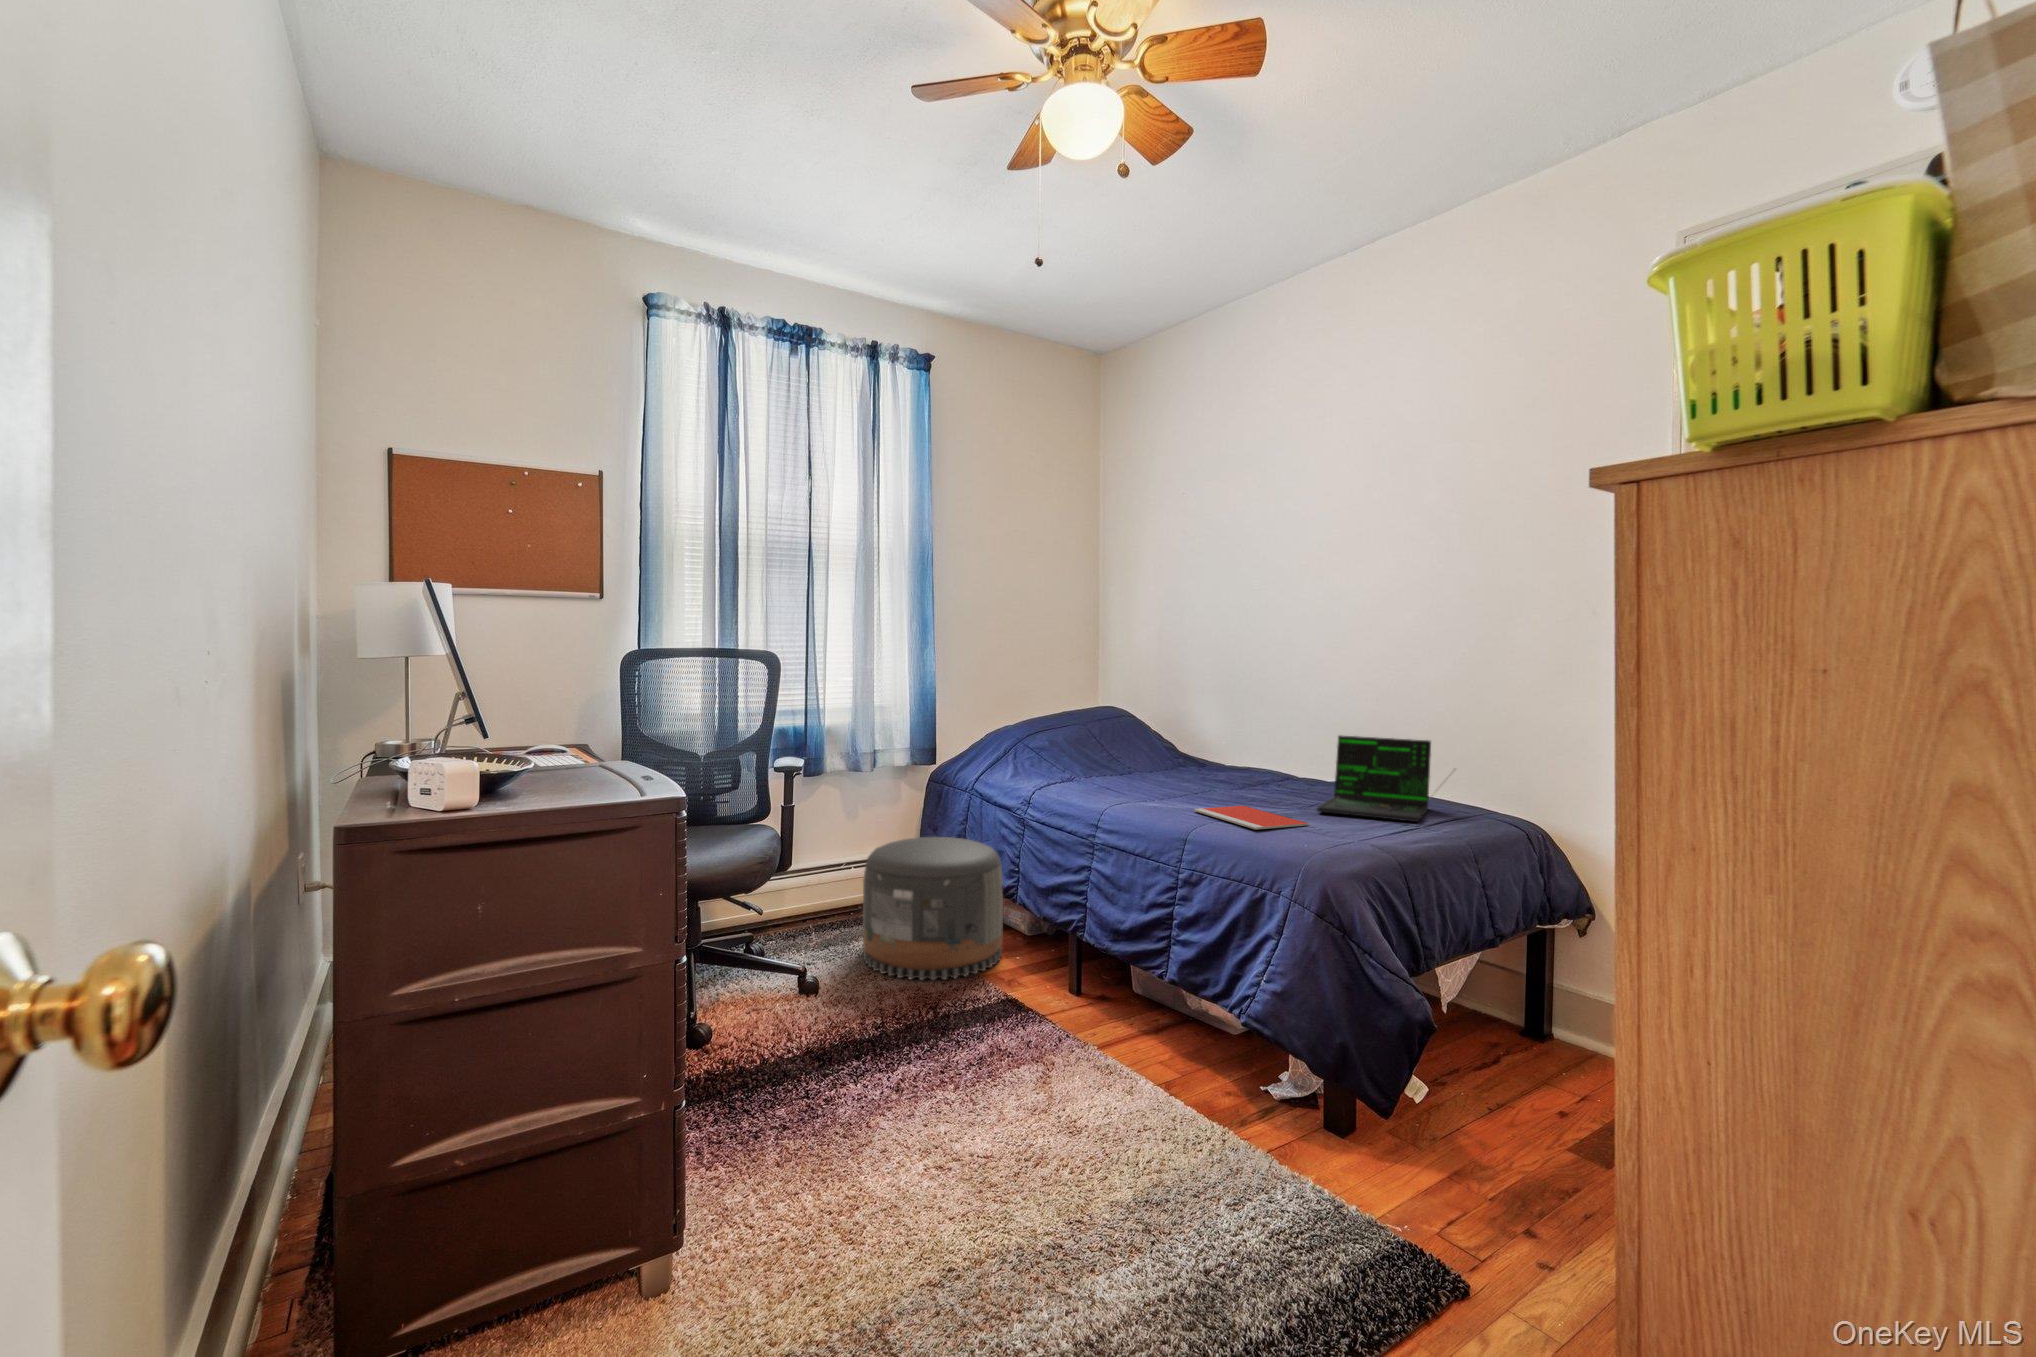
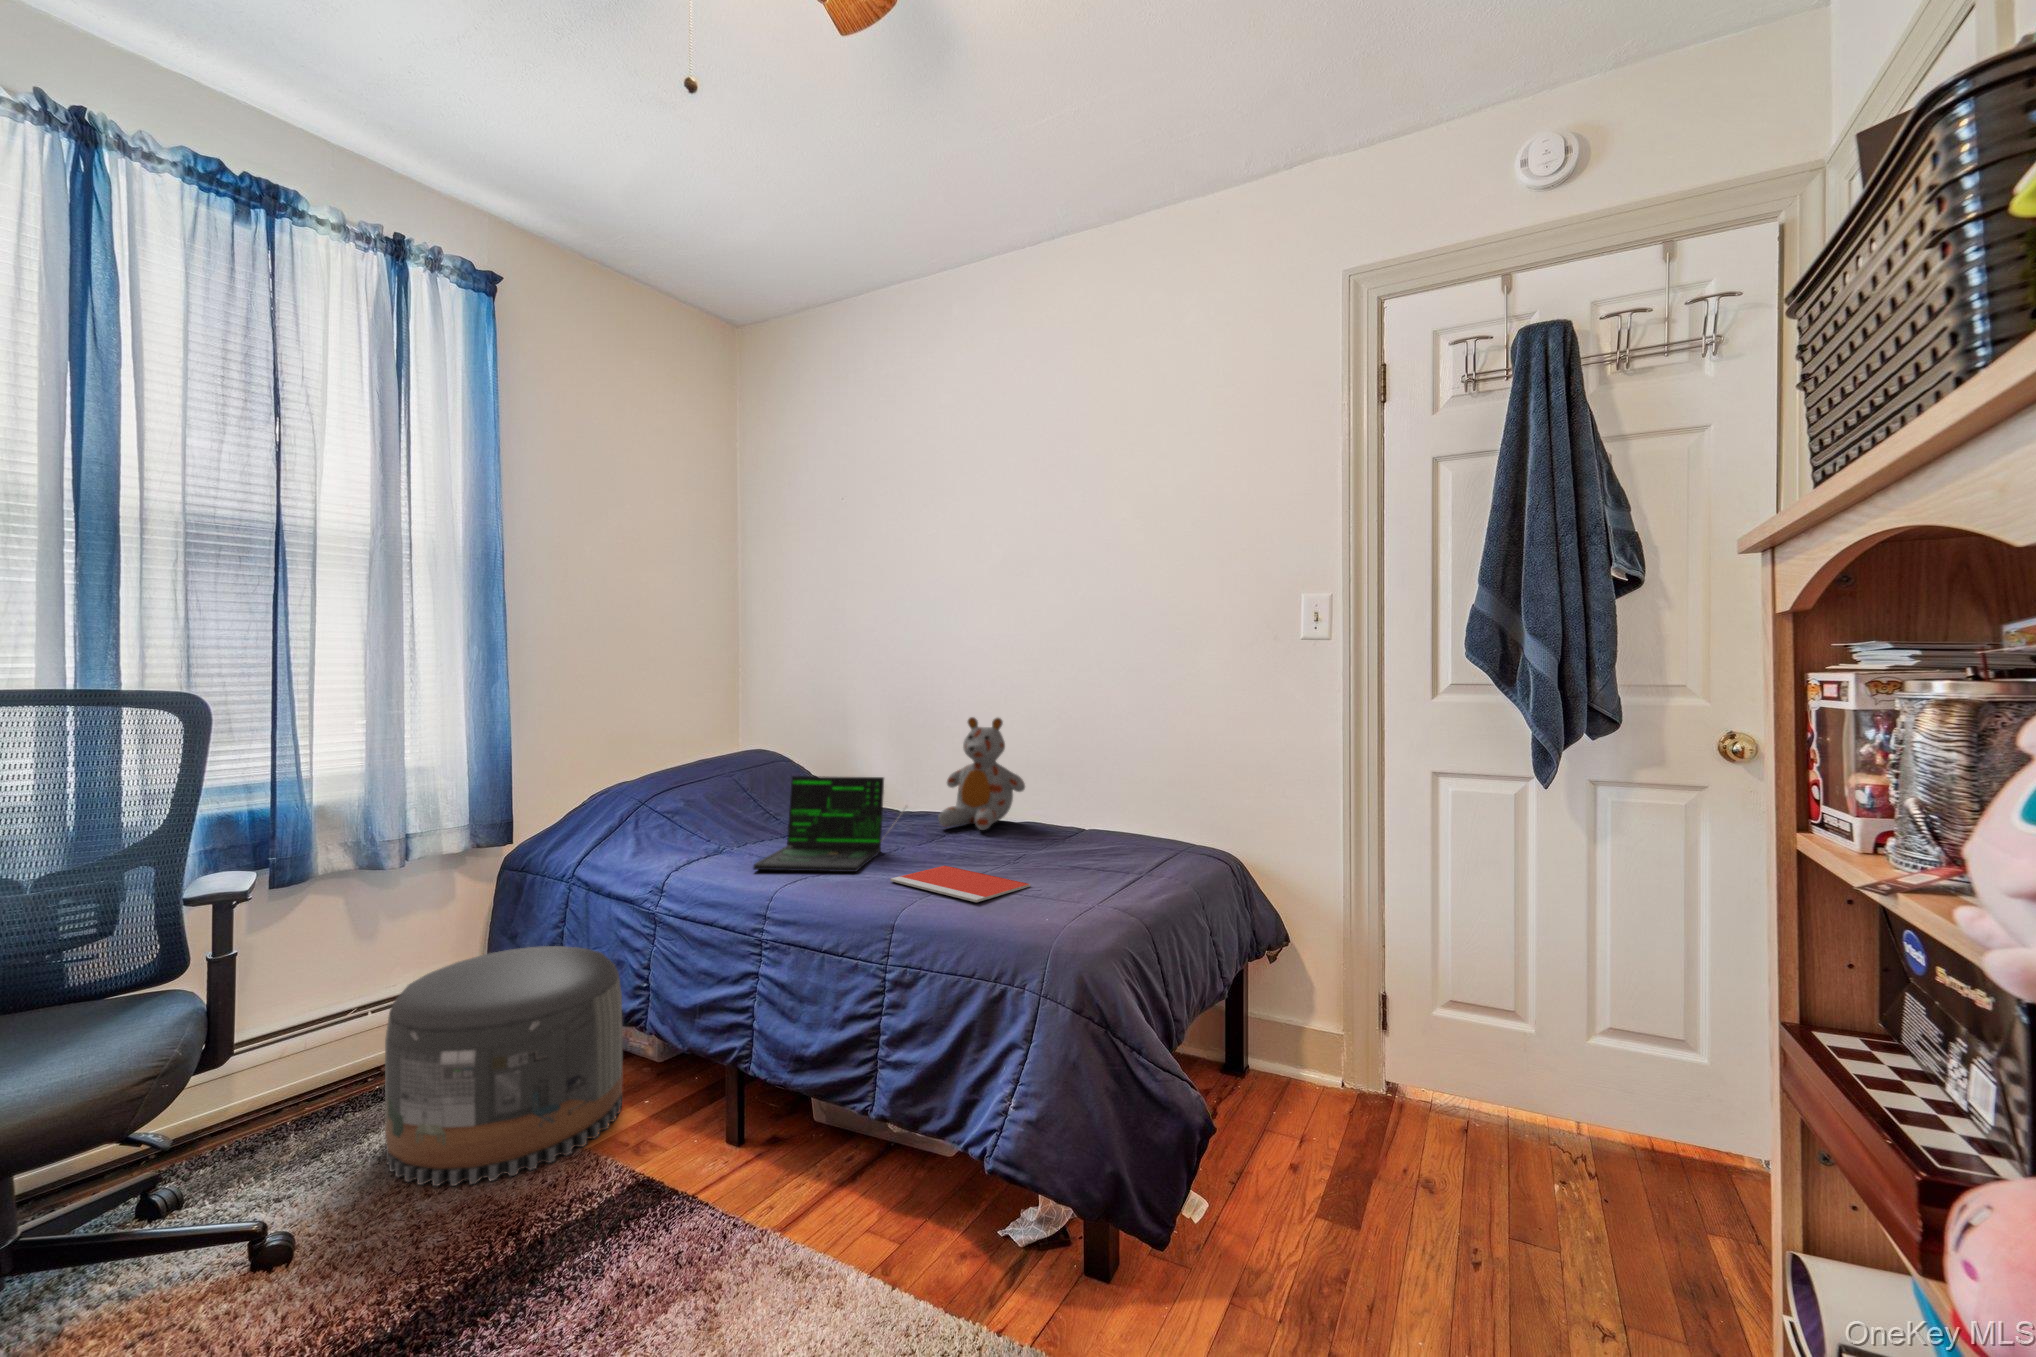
stuffed bear: none [1252,687,1334,786] -> present [938,717,1025,830]
laptop: present [1317,736,1455,822] -> present [753,776,906,872]

